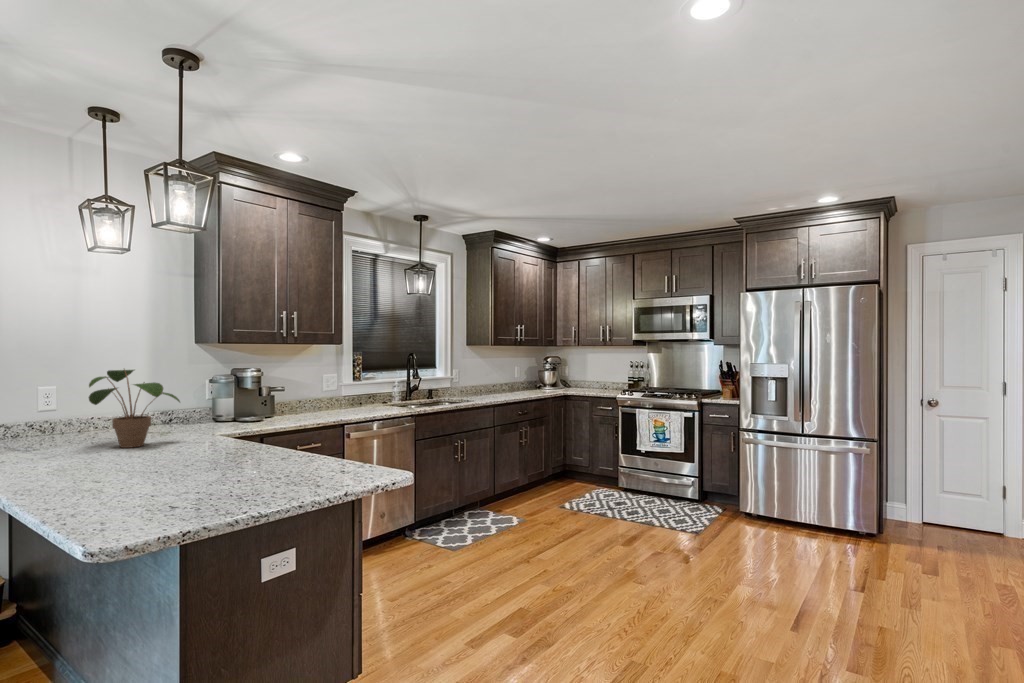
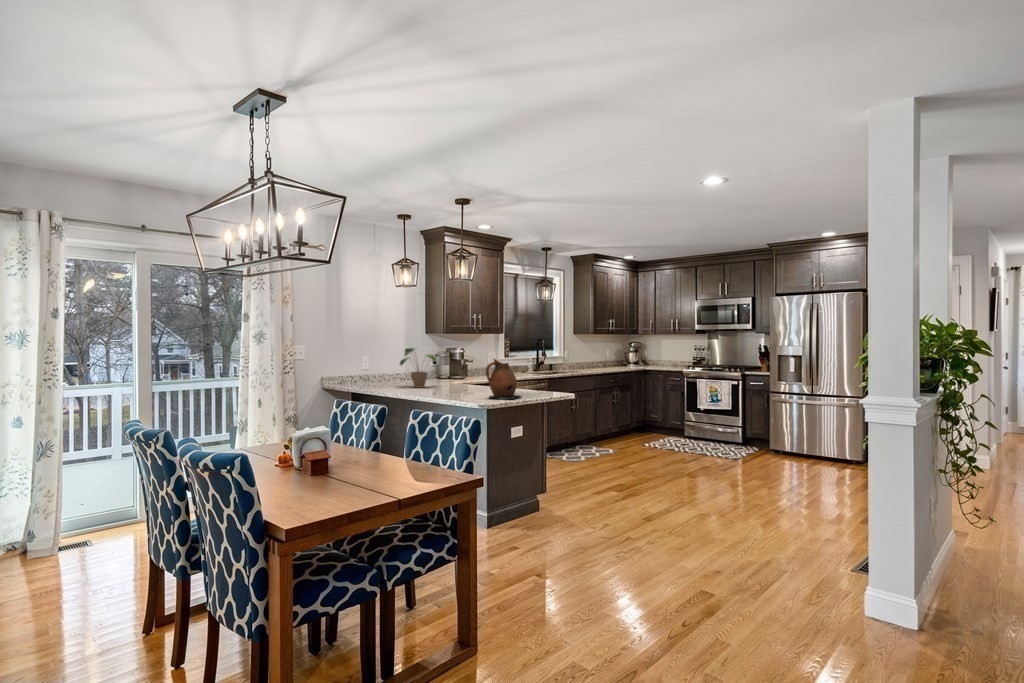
ceramic pitcher: none [197,398,292,498] -> present [486,358,520,399]

